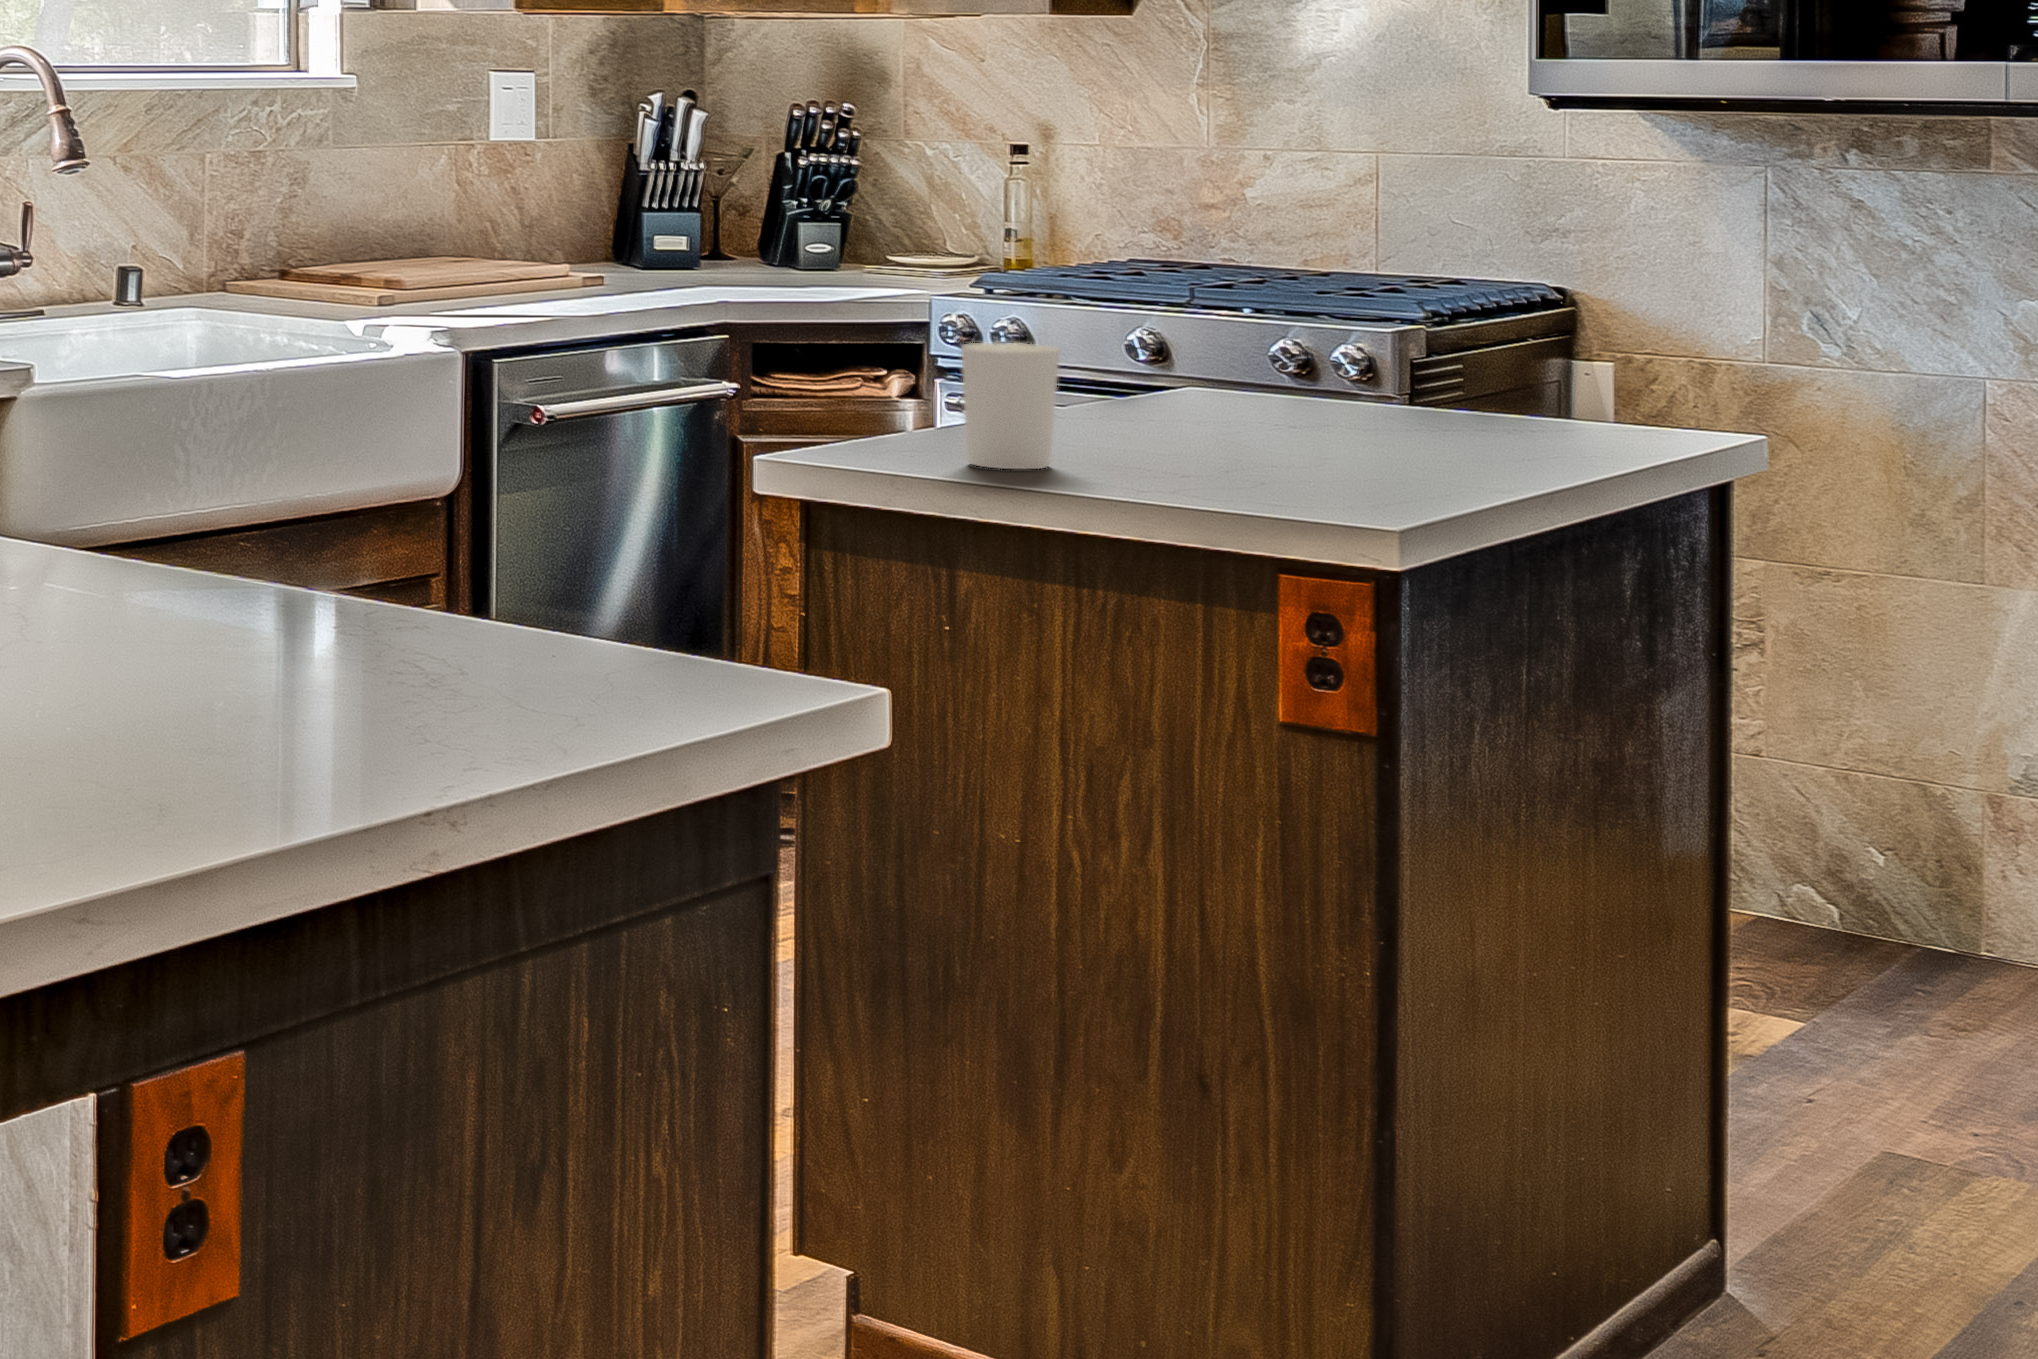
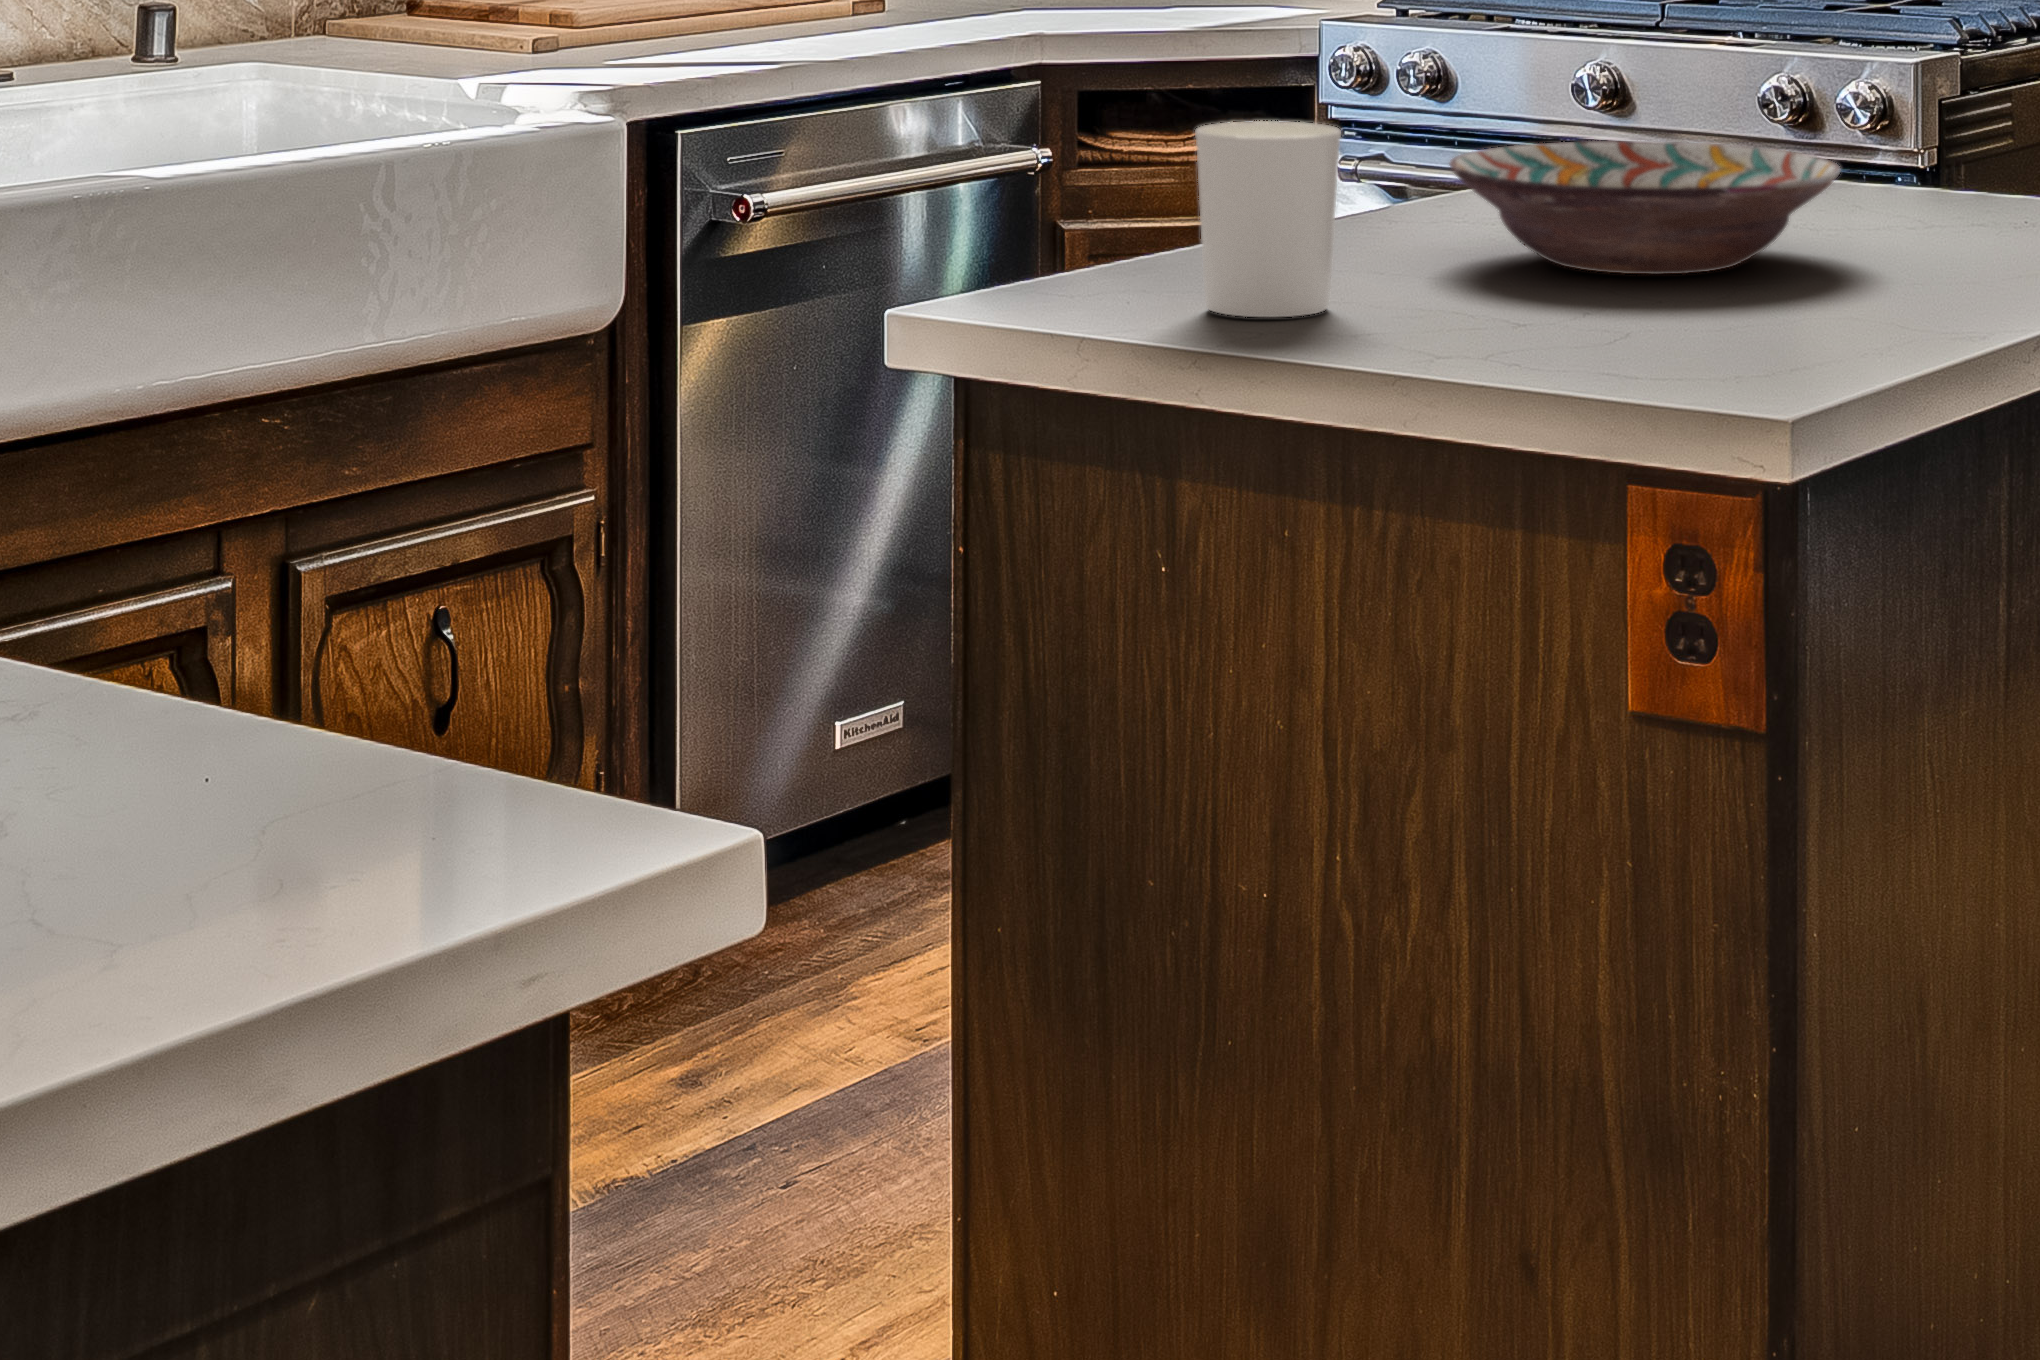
decorative bowl: none [1116,367,1395,453] -> present [1450,141,1840,274]

